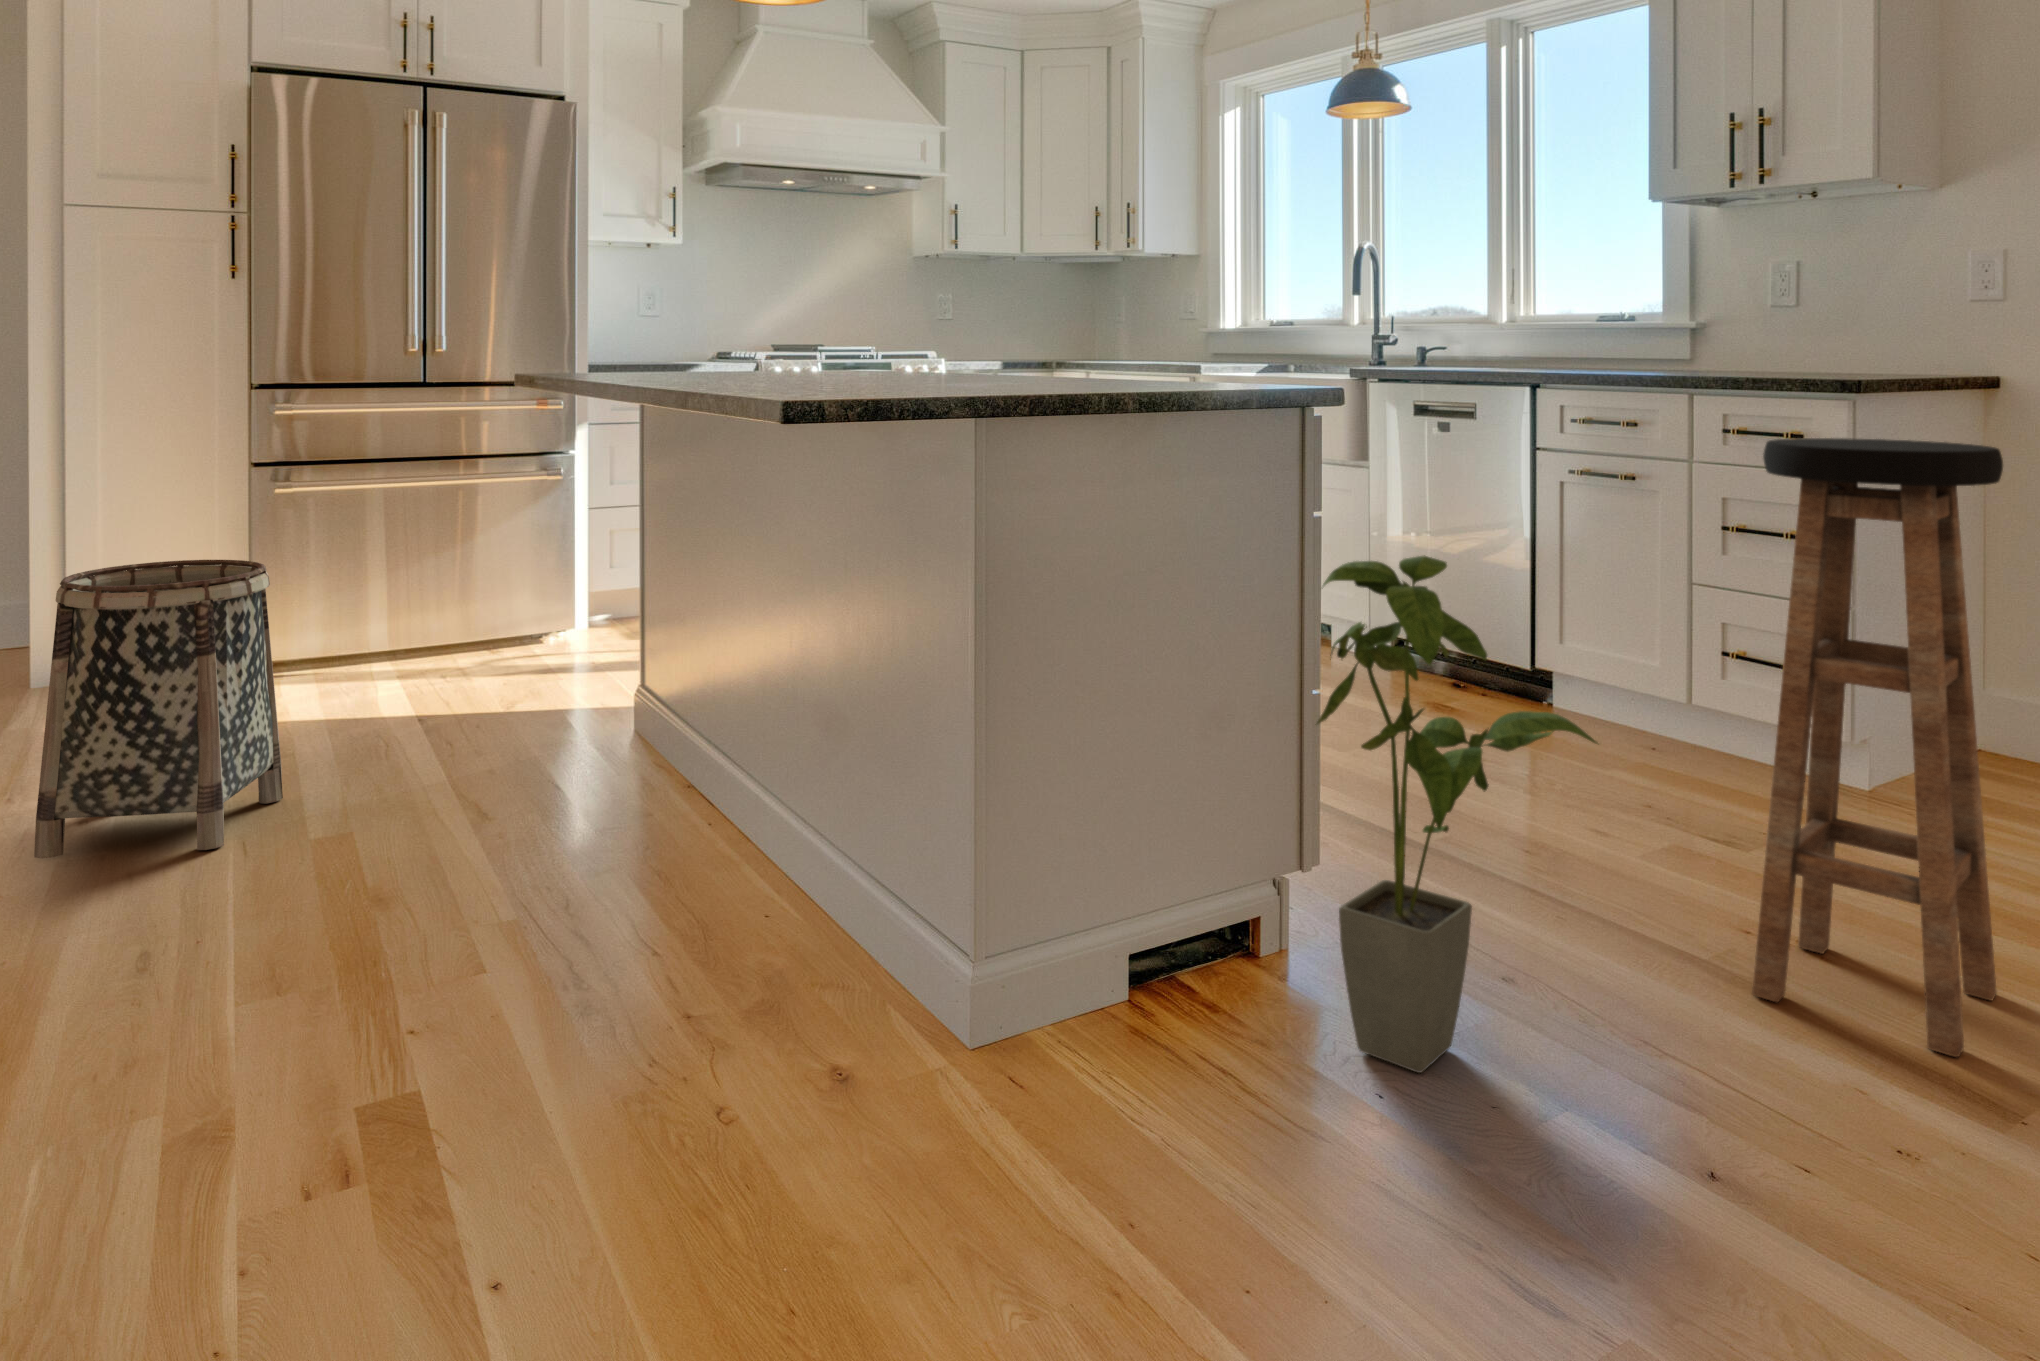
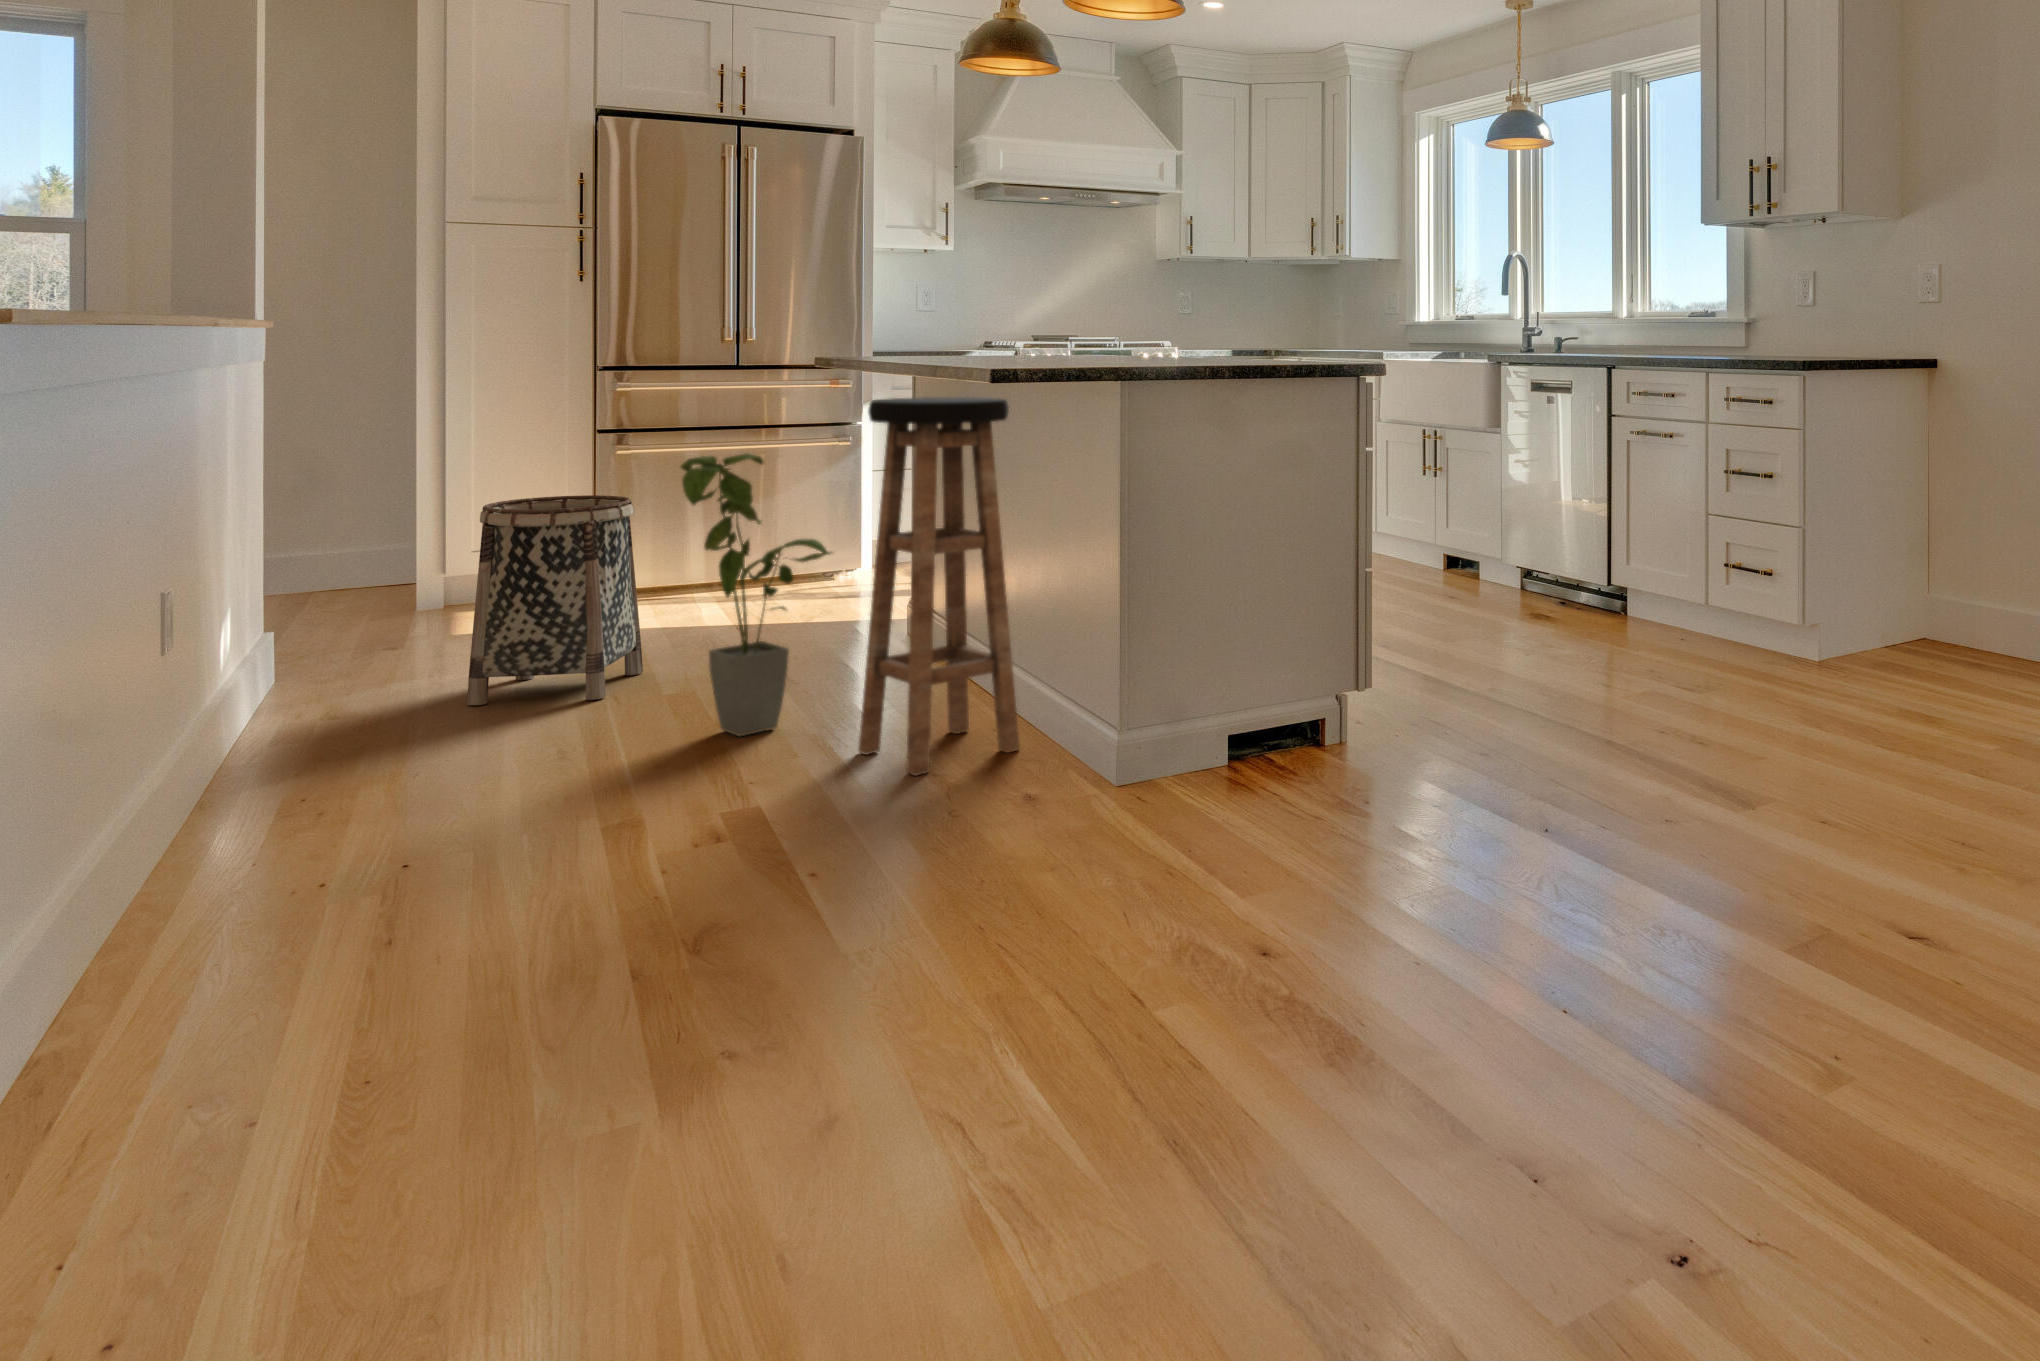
bar stool: present [1752,438,2003,1057] -> present [858,397,1020,776]
house plant: present [1317,555,1597,1073] -> present [681,453,831,736]

